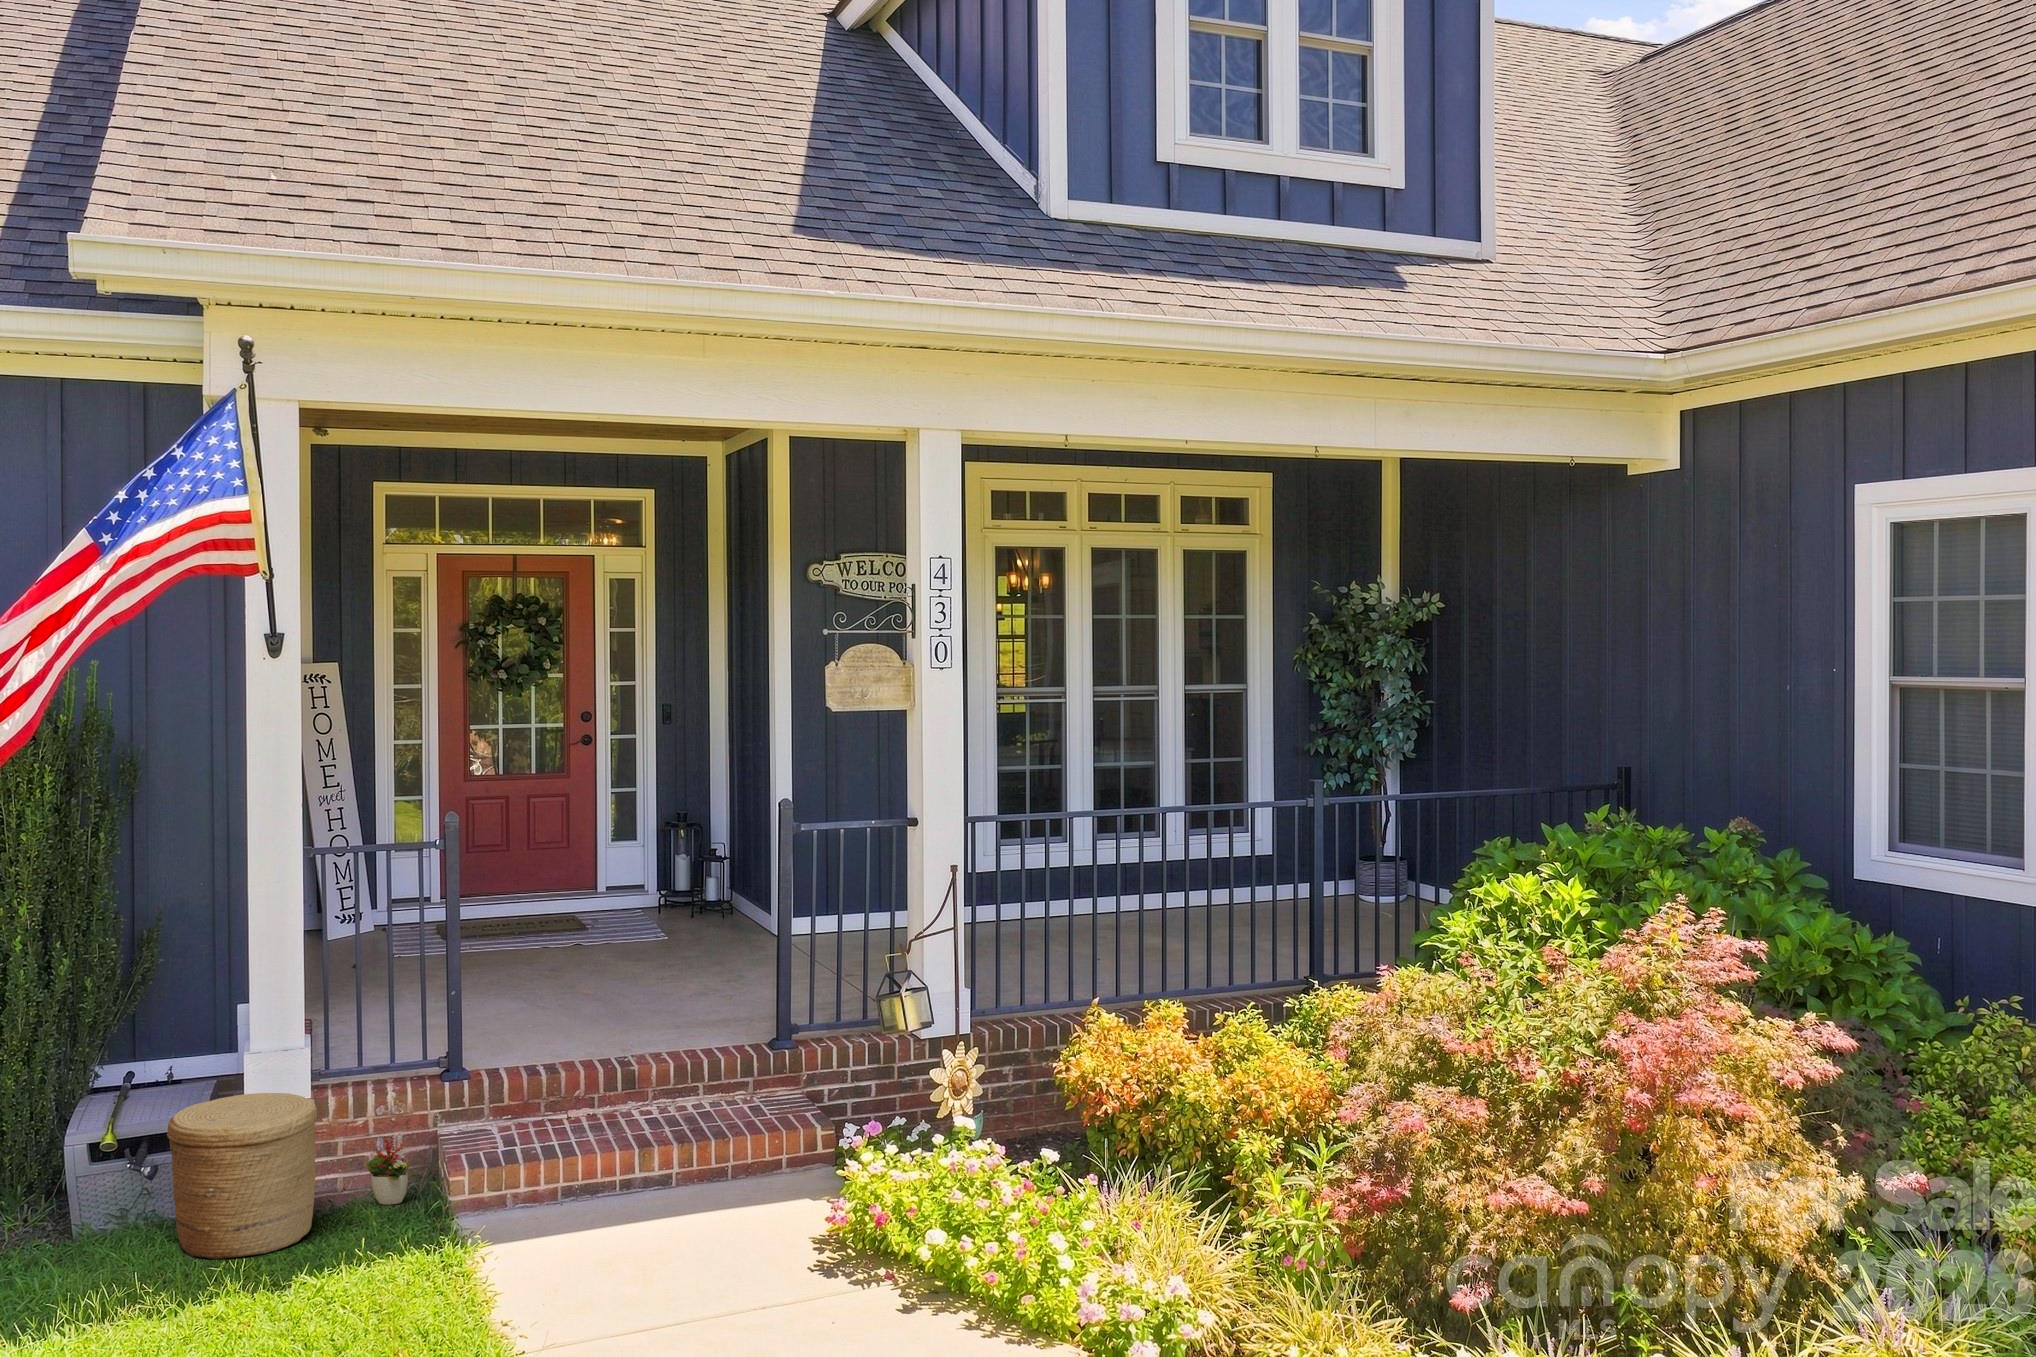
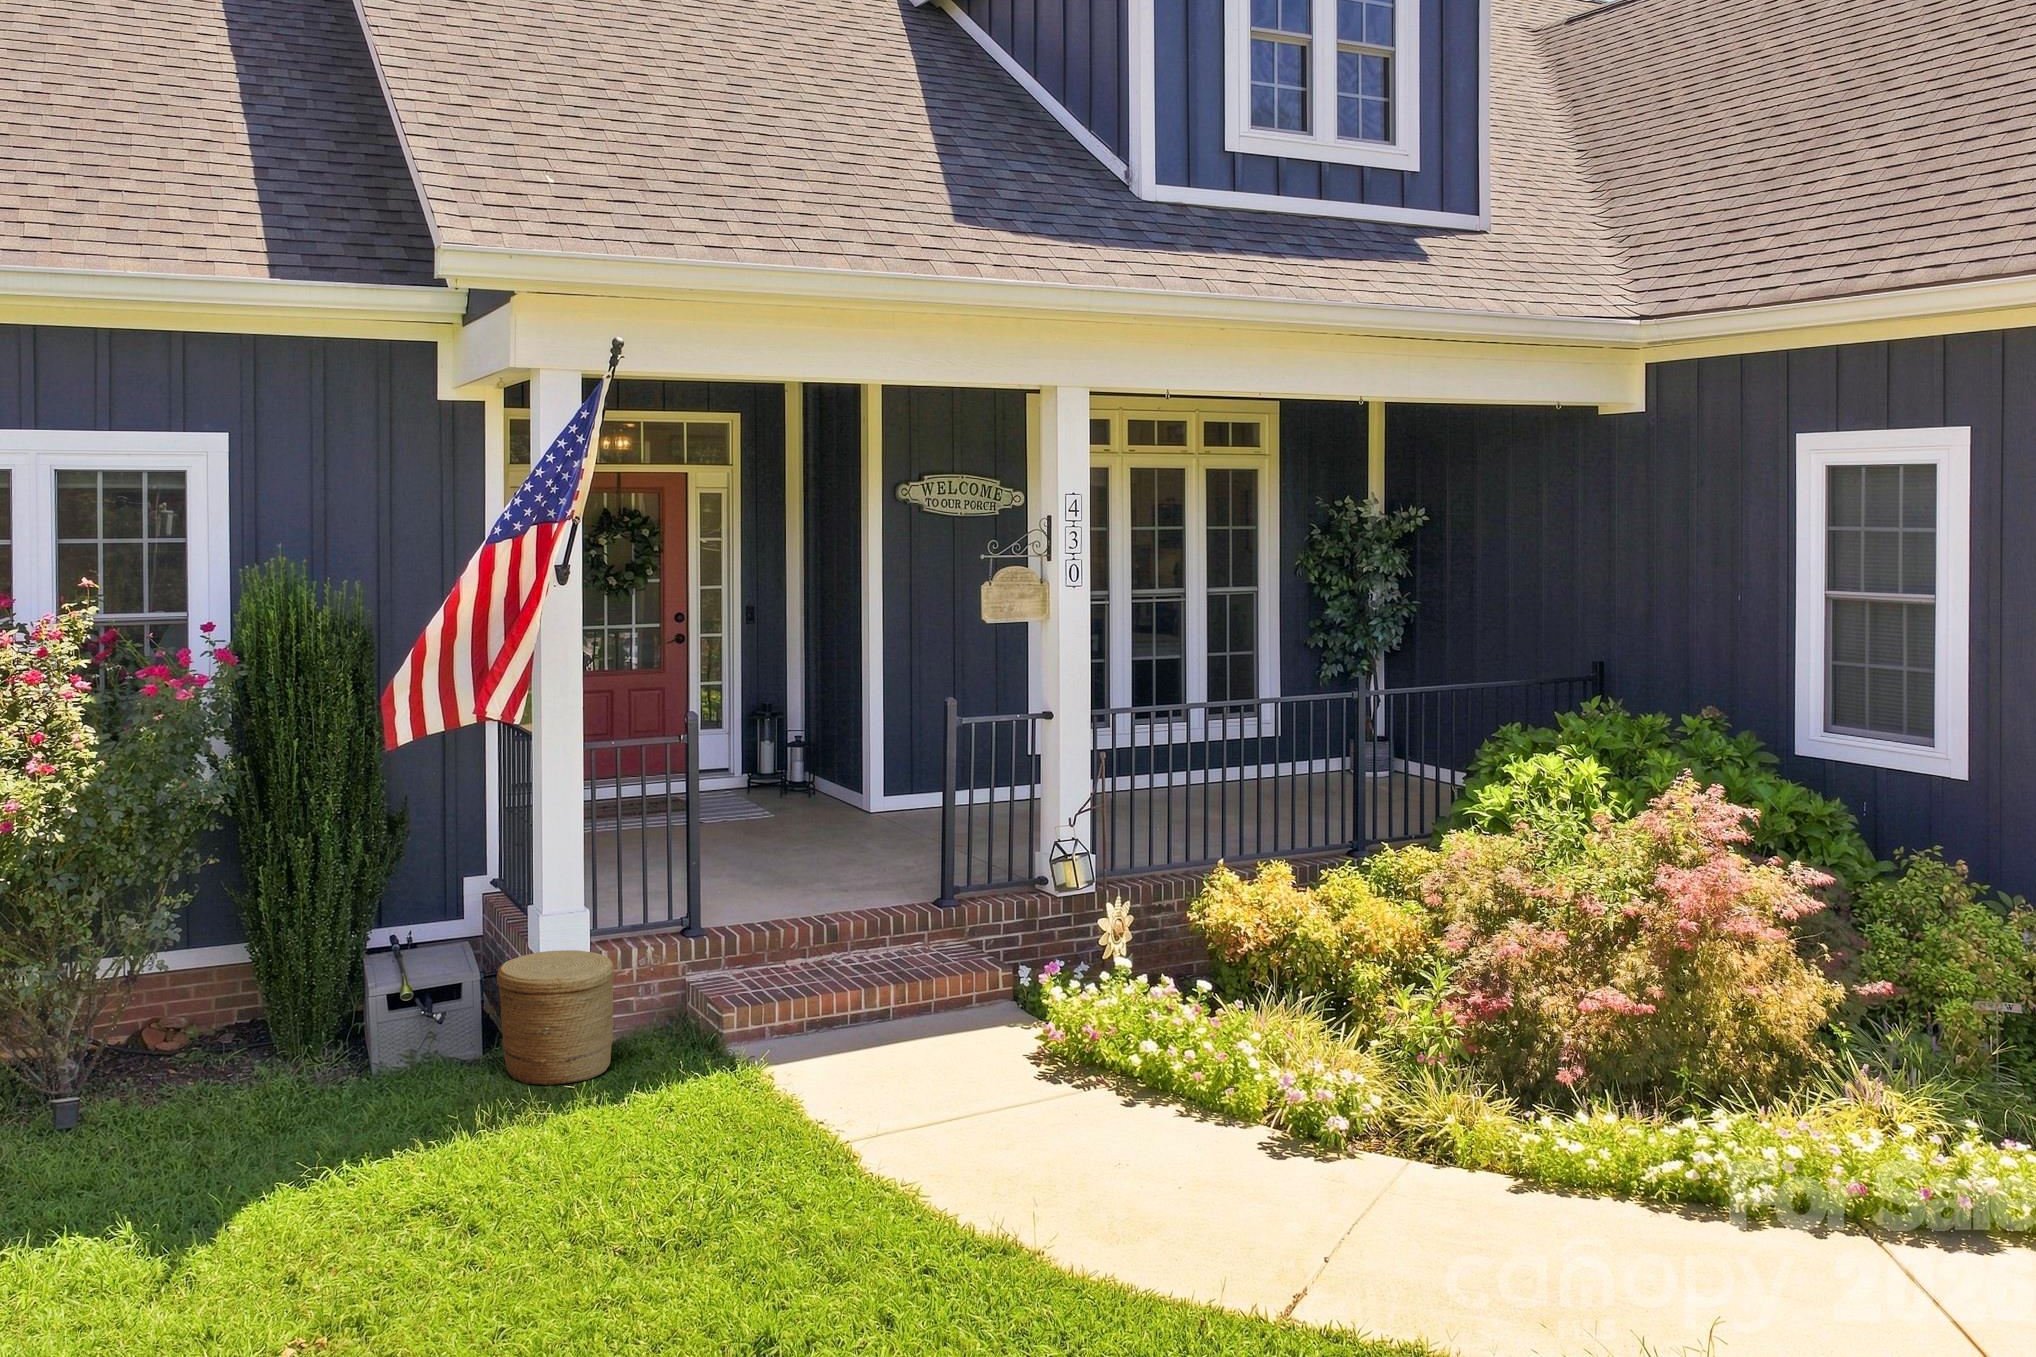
decorative plant: present [366,1136,409,1205] -> none [635,984,671,1041]

